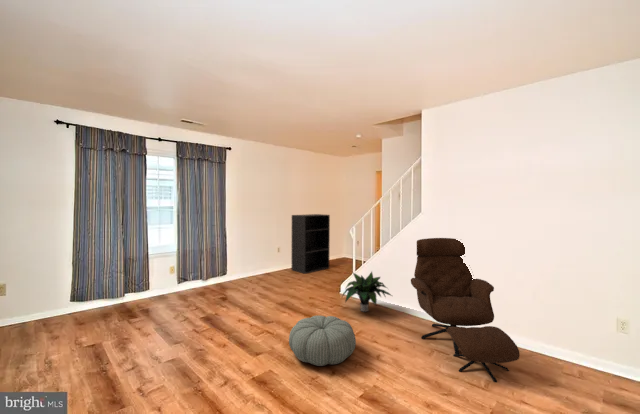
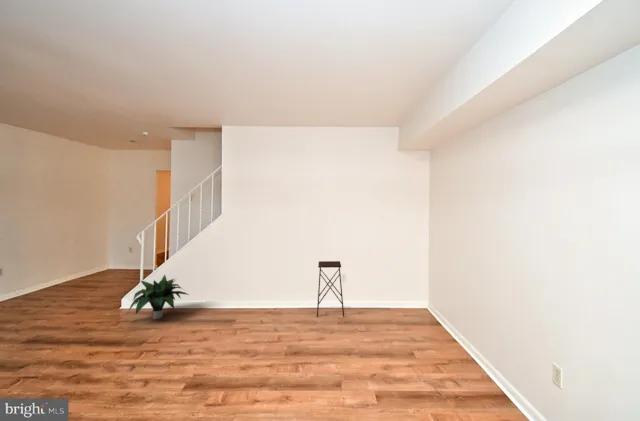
bookshelf: present [291,214,330,274] -> none [24,219,92,299]
lounge chair: present [411,238,520,382] -> none [210,232,297,337]
side table: none [558,293,617,394] -> present [317,261,344,317]
pouf: present [289,315,356,366] -> none [76,329,165,388]

